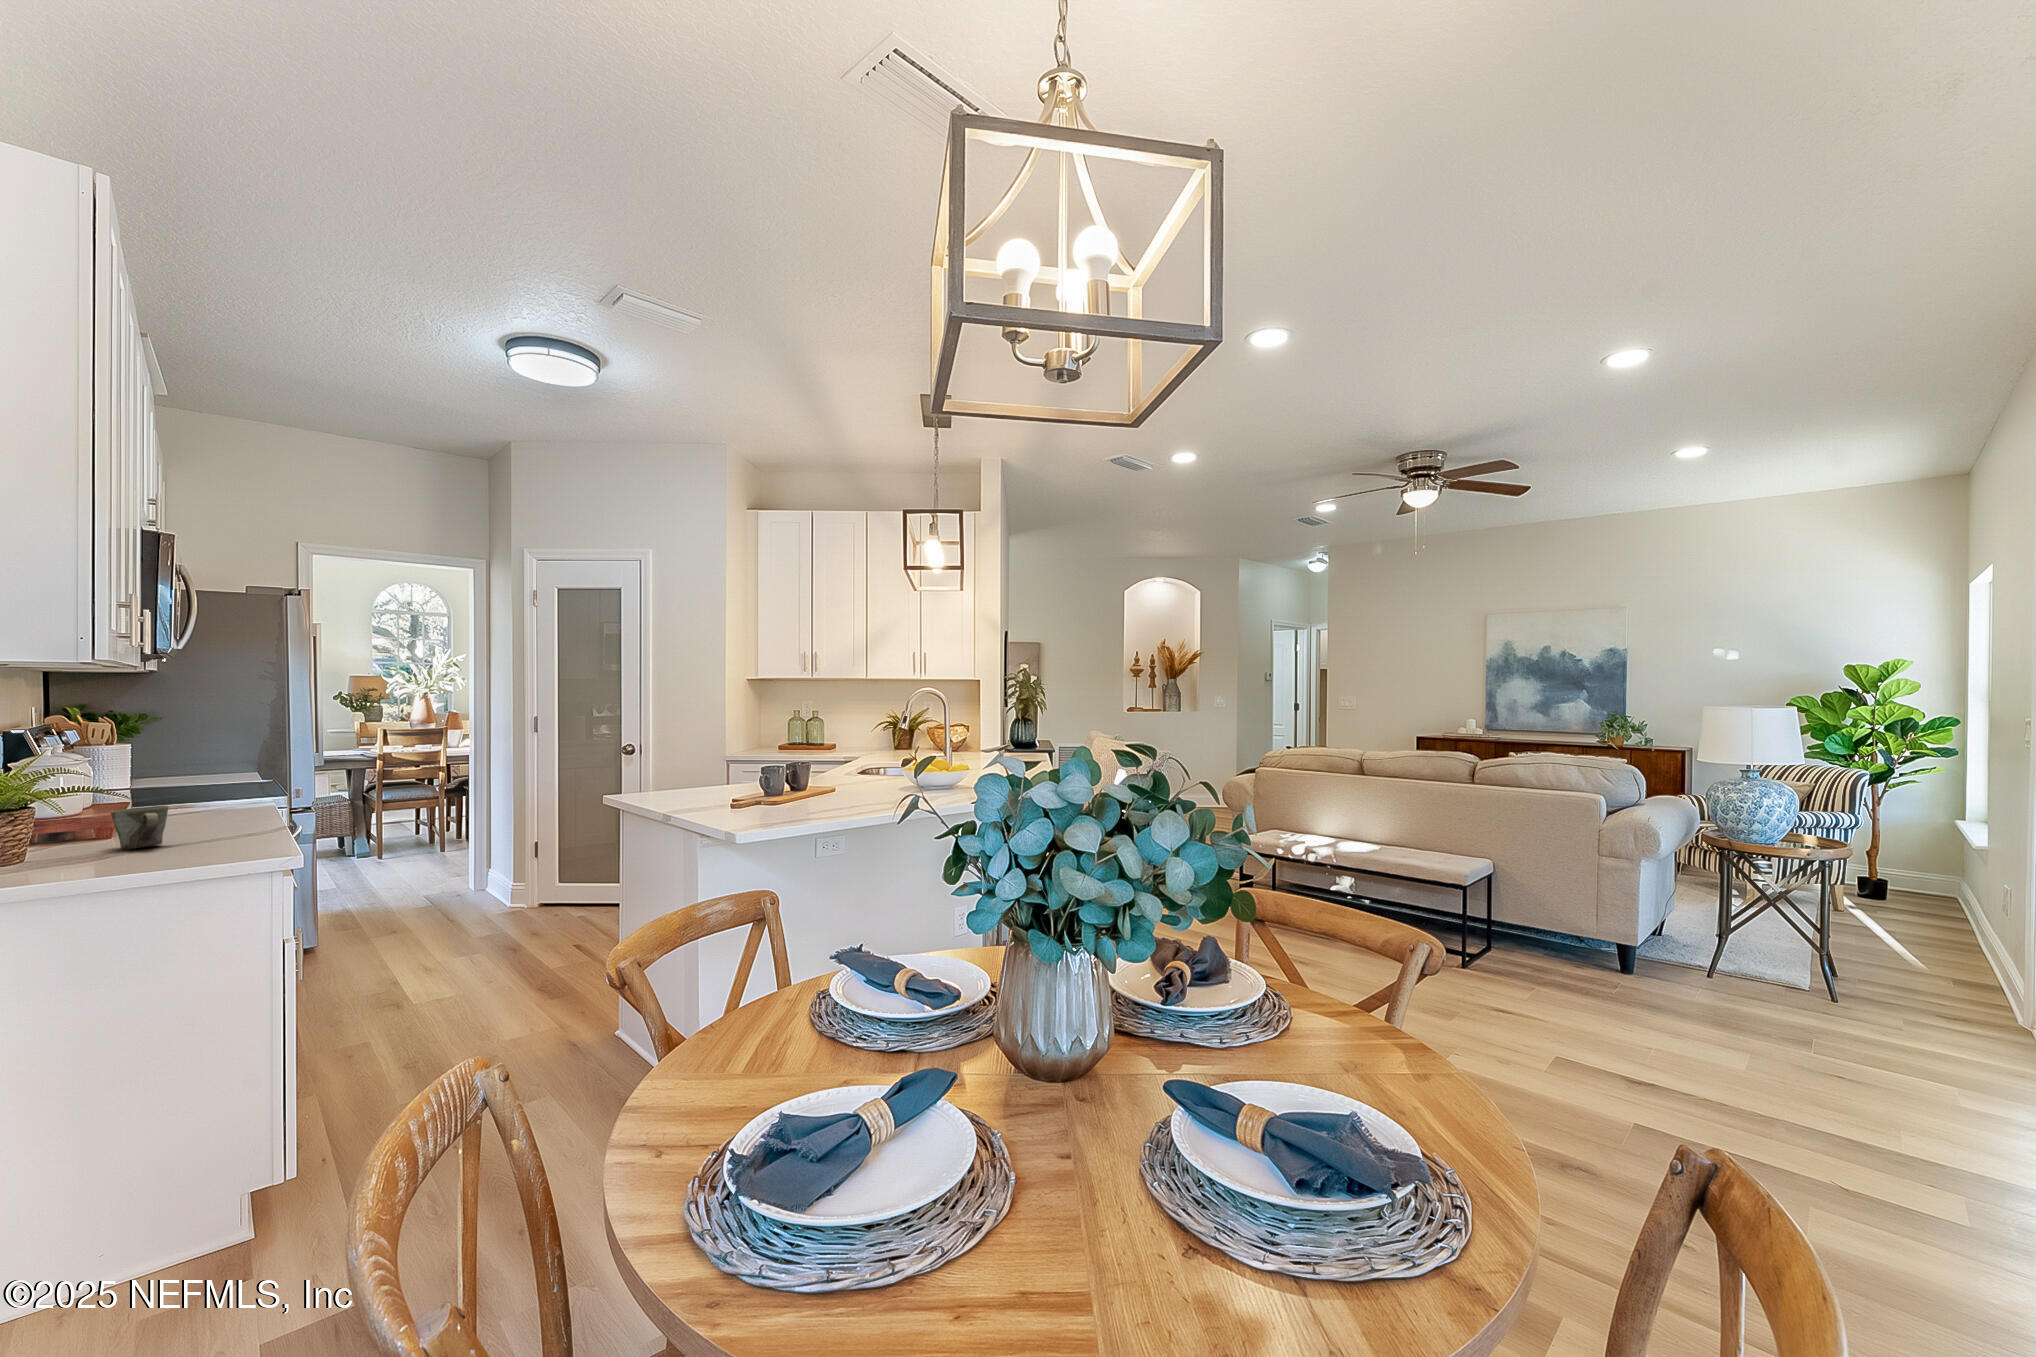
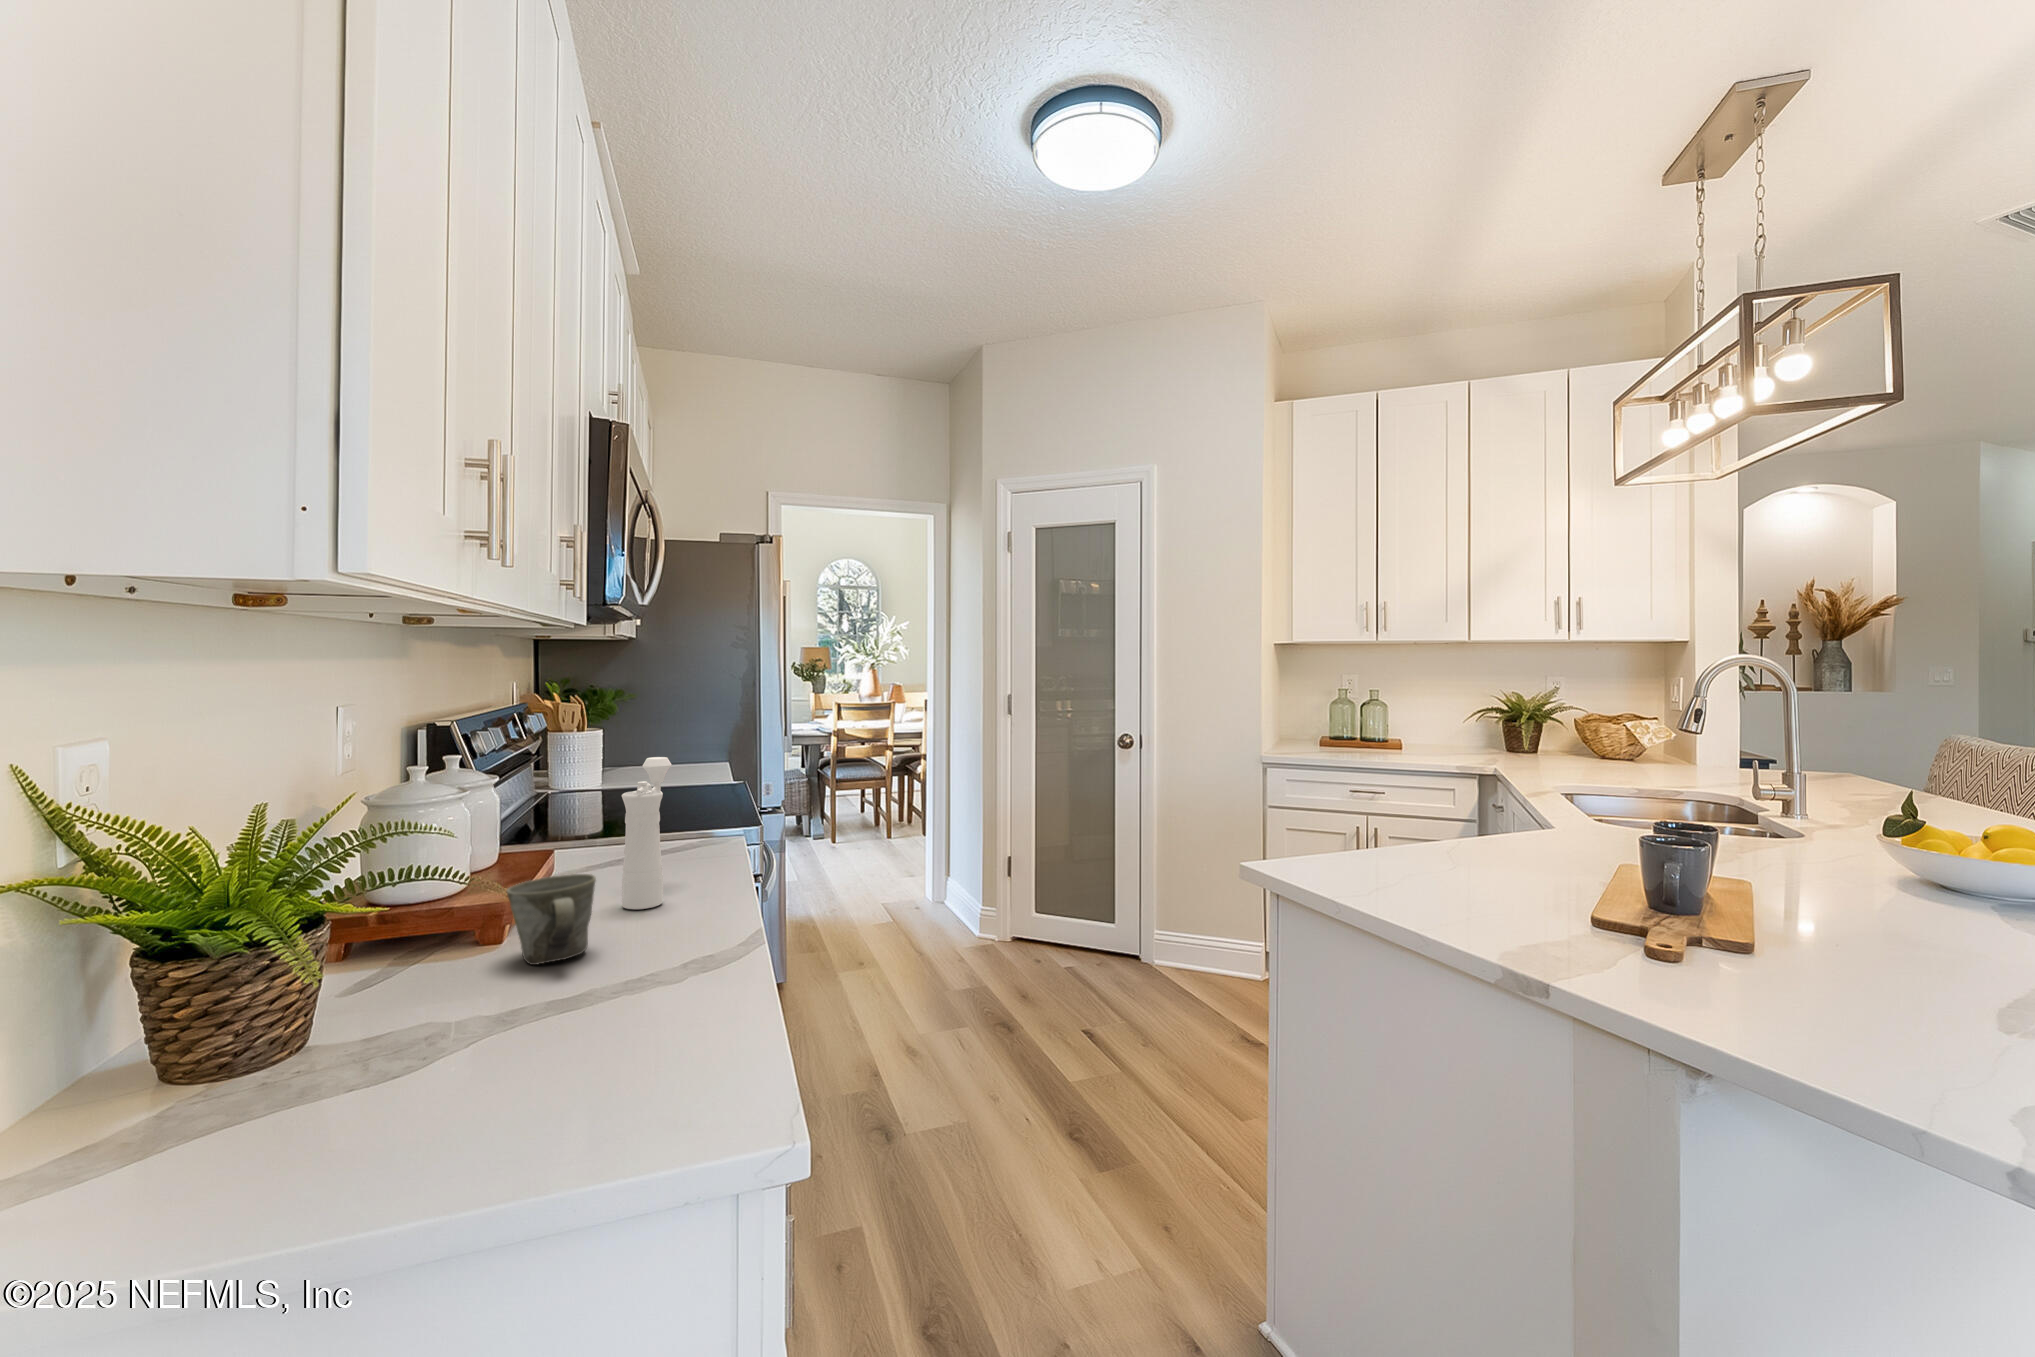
pepper mill: none [178,749,214,834] -> present [622,757,672,909]

